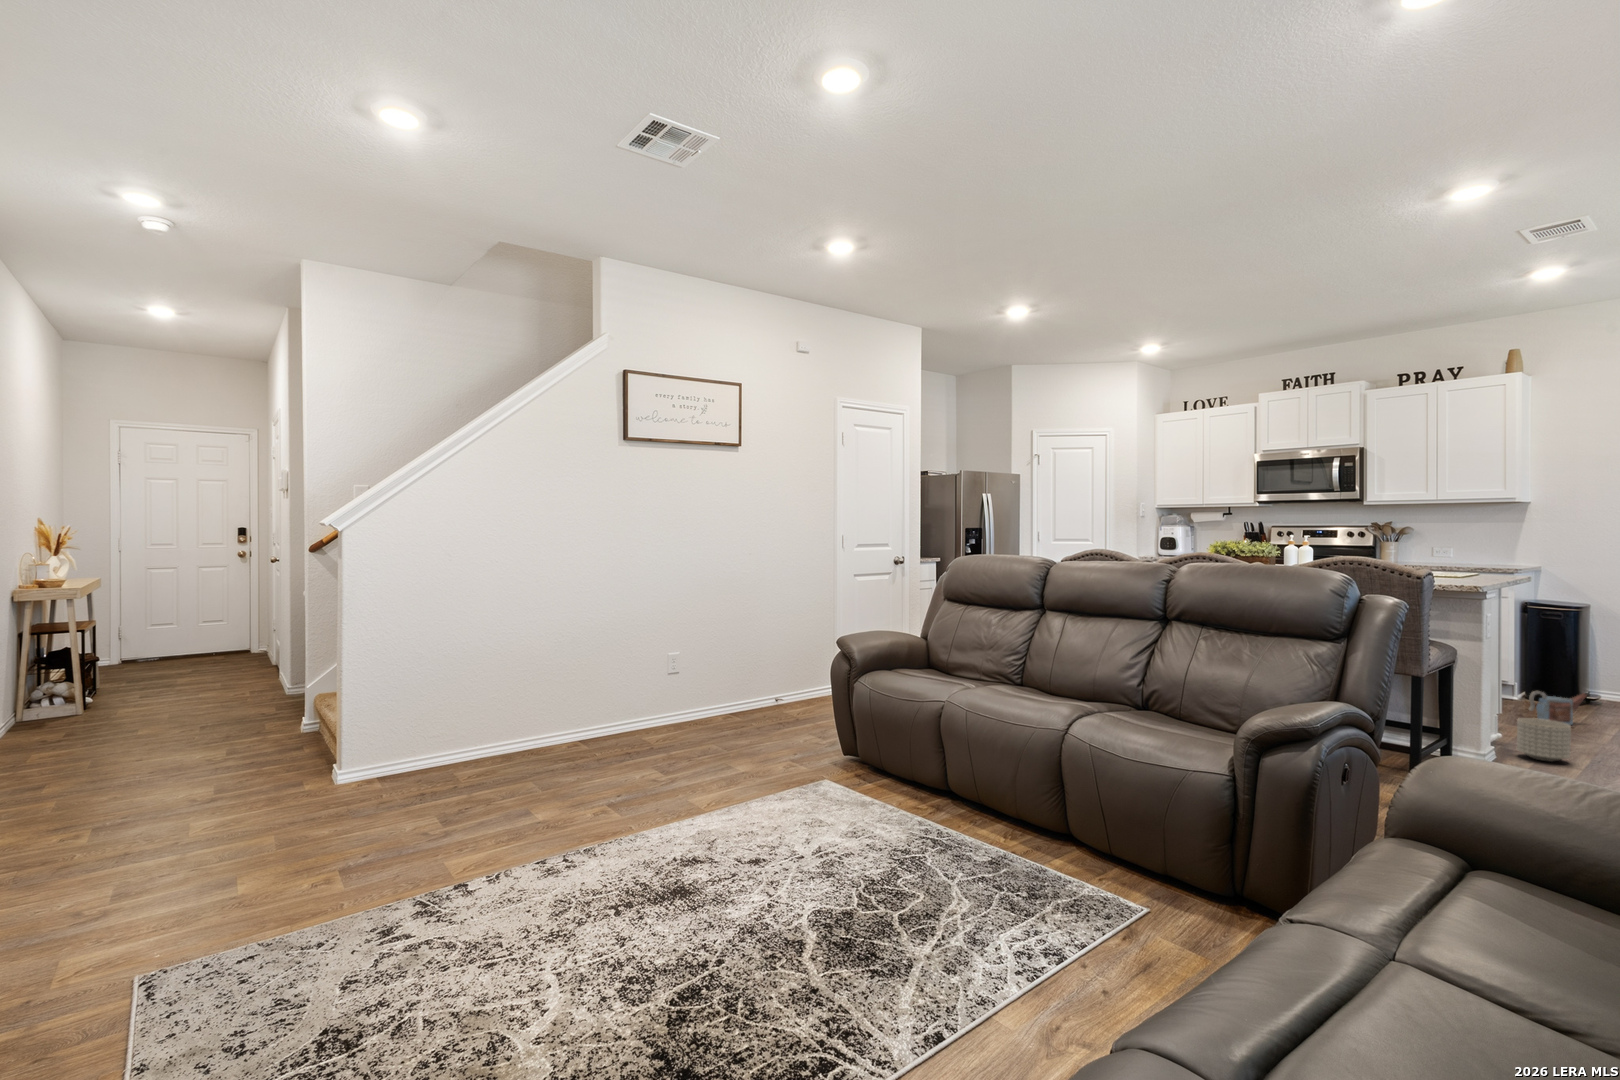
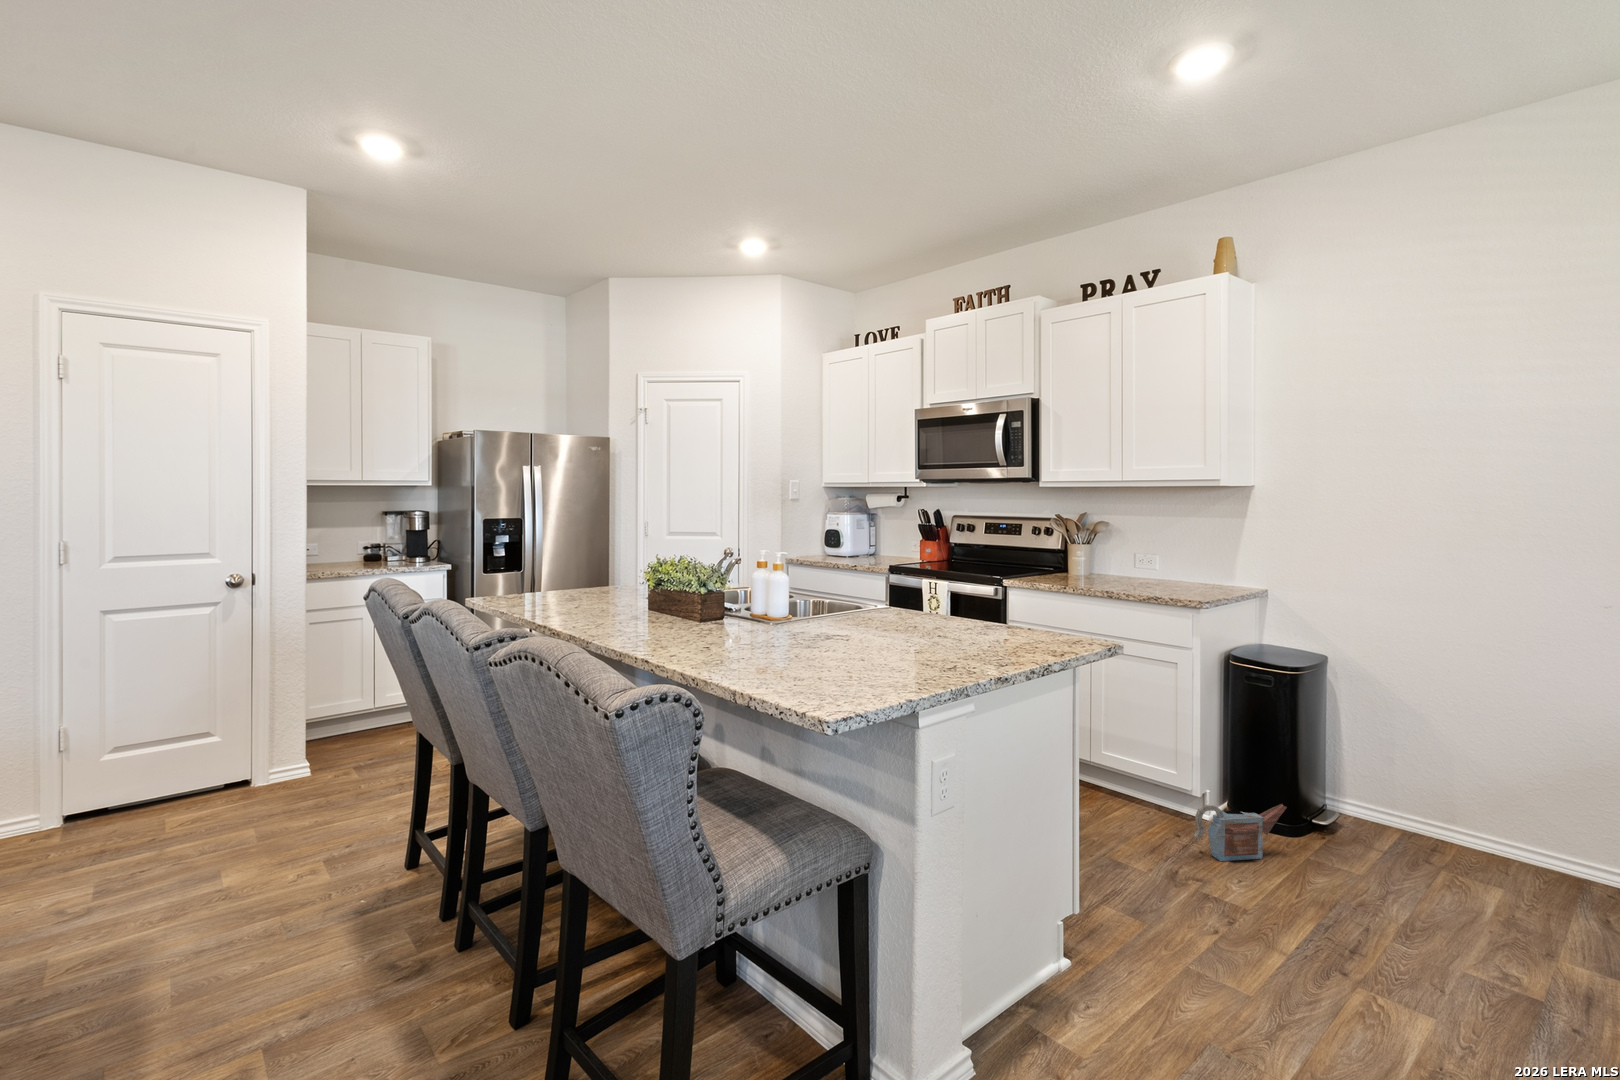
planter: present [1517,718,1571,762] -> none [1084,919,1168,1023]

